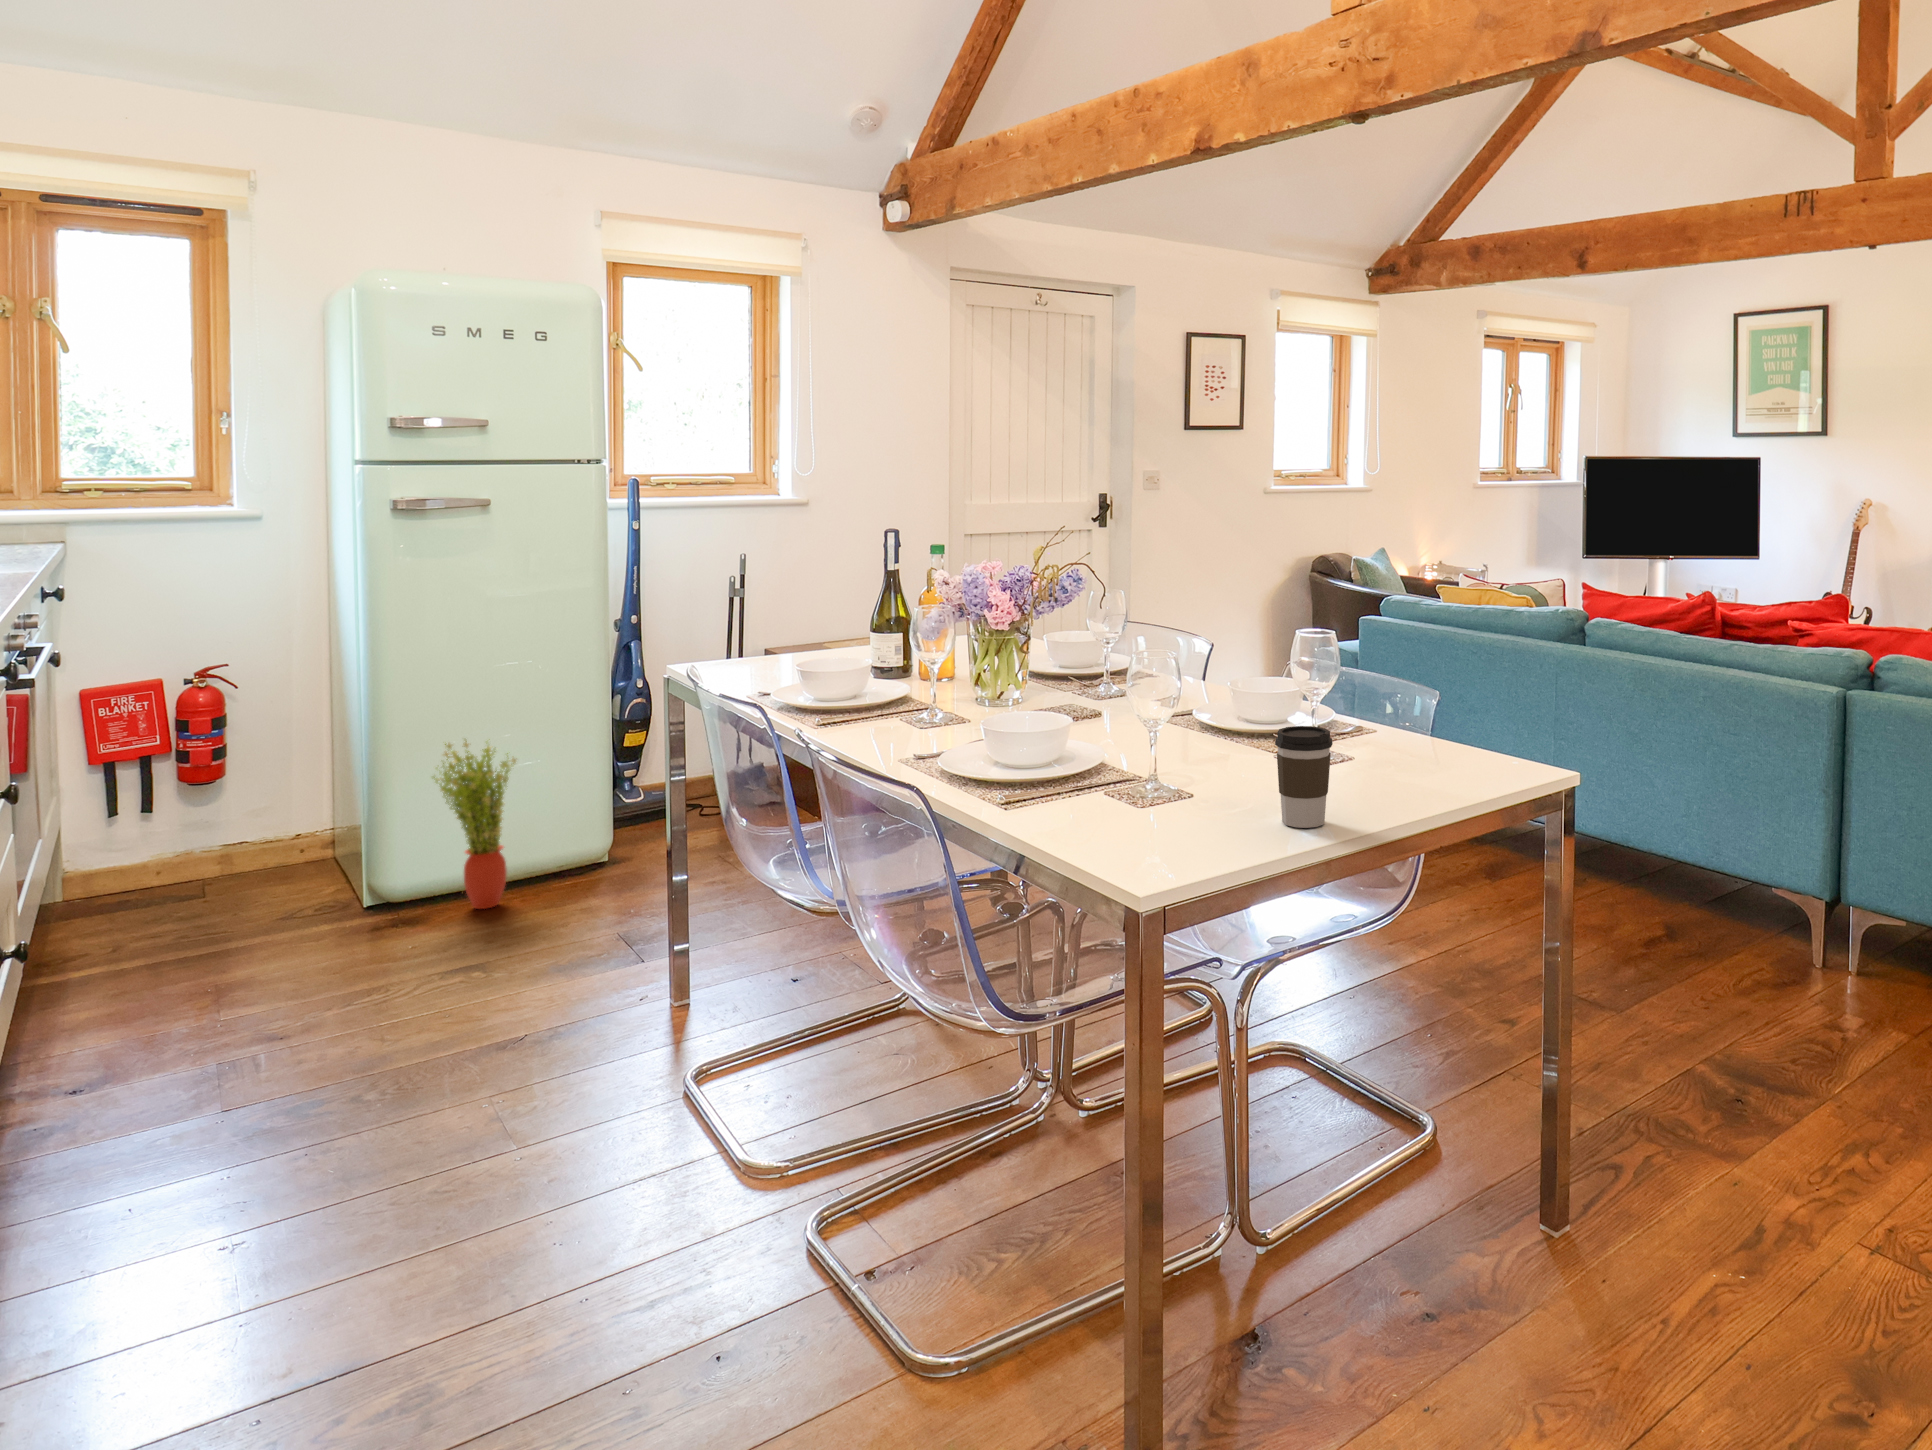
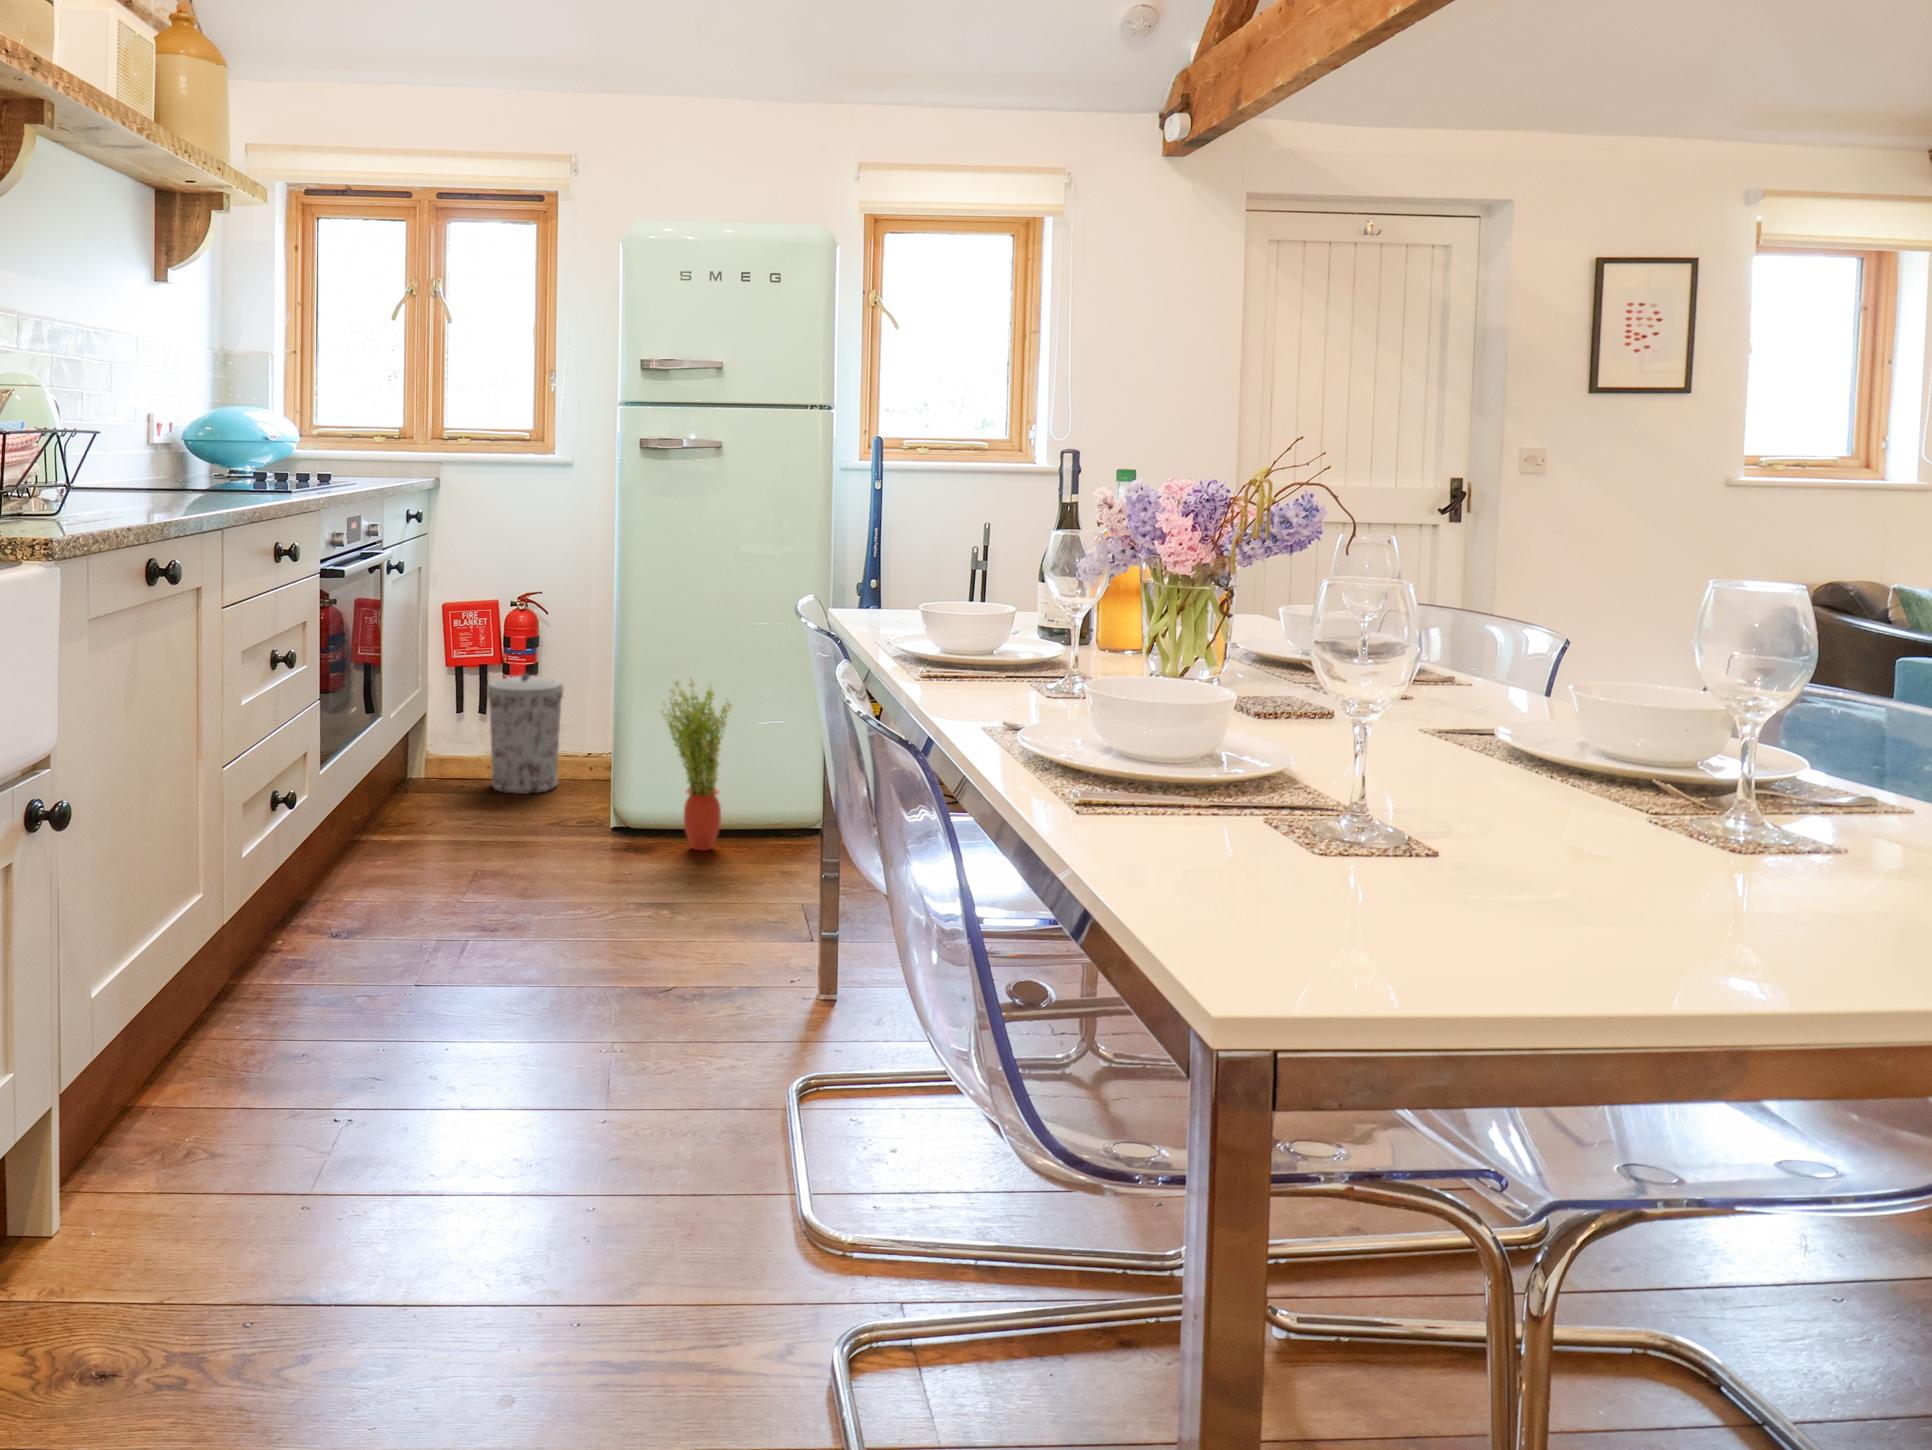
coffee cup: present [1275,726,1333,828] -> none [1598,745,1744,956]
trash can: none [161,757,270,896] -> present [487,674,564,794]

